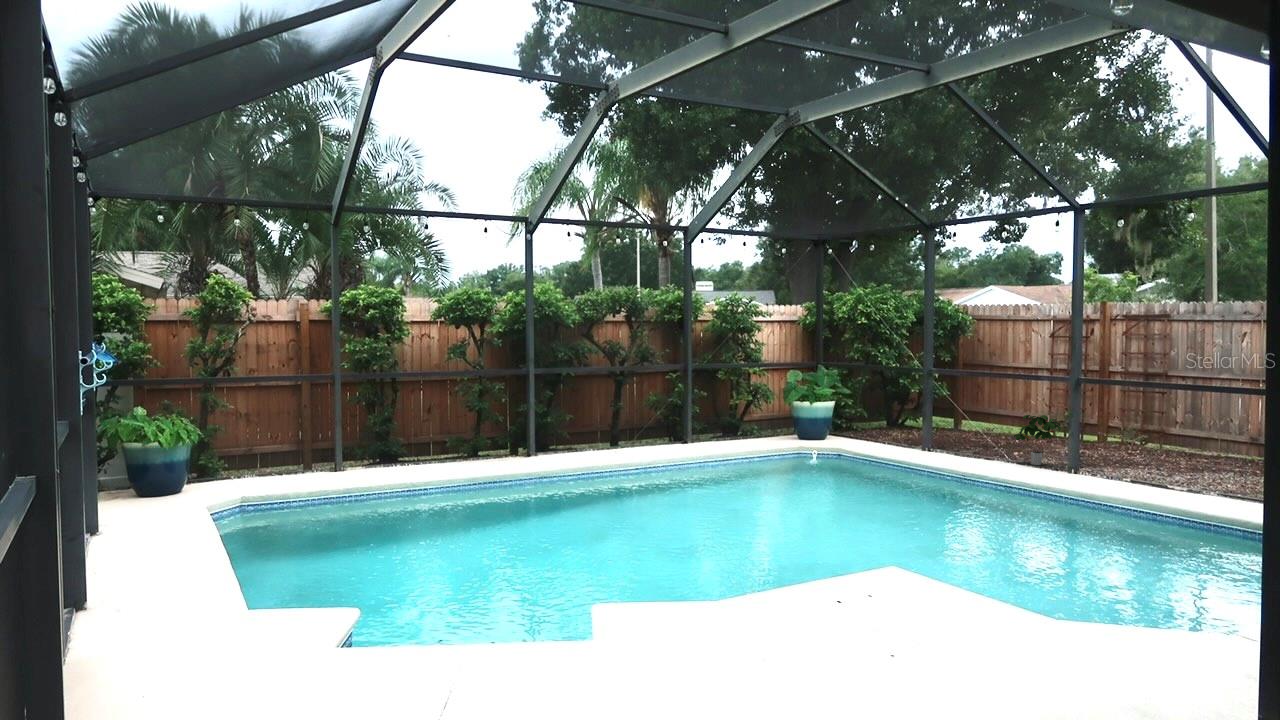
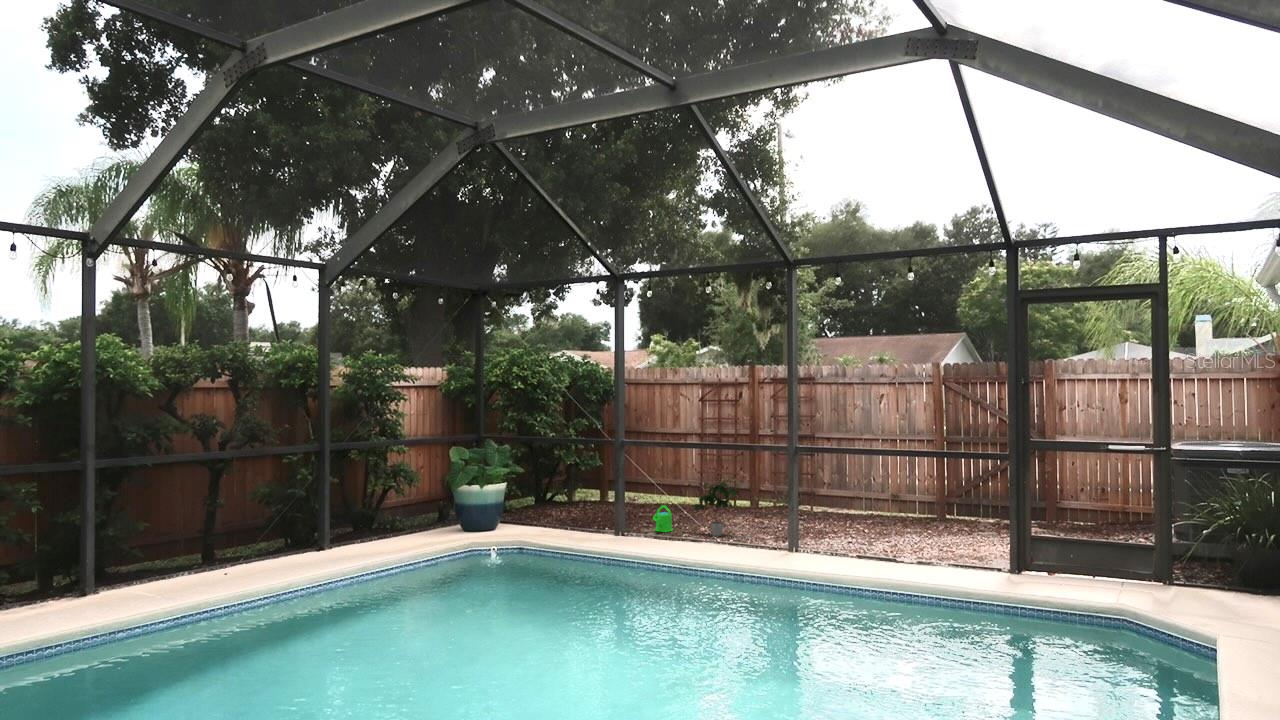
watering can: none [976,433,1000,458] -> present [653,505,673,532]

